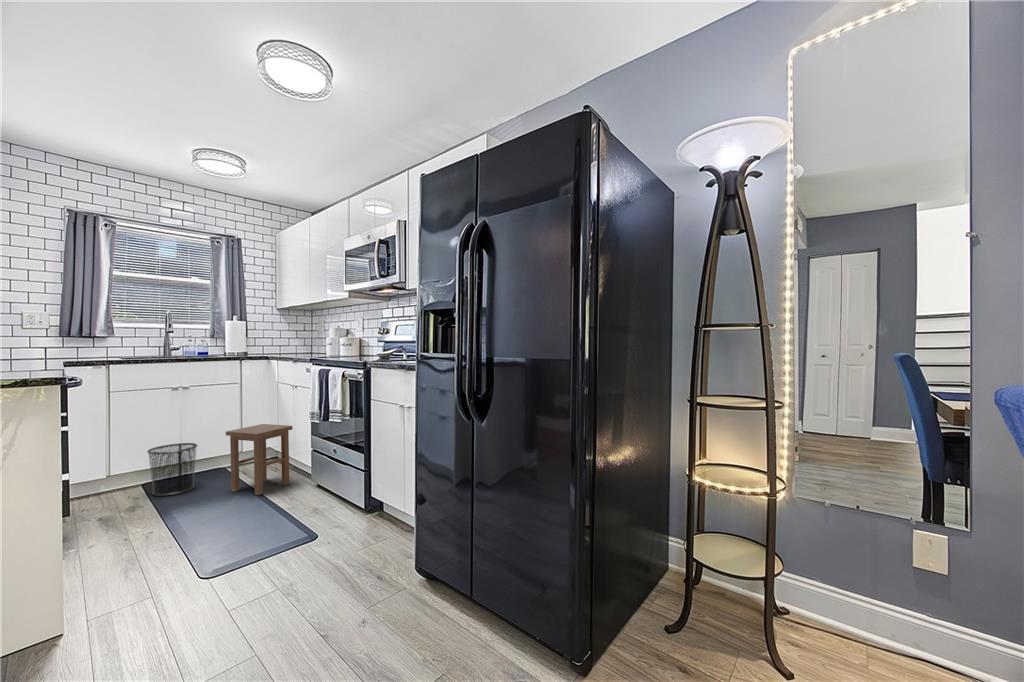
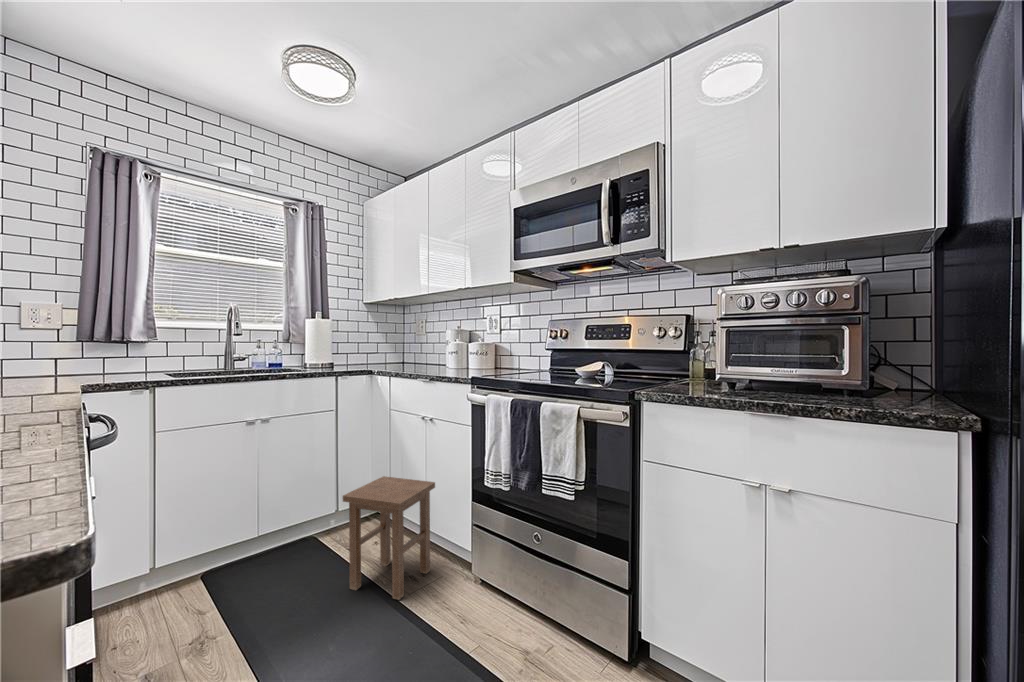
waste bin: present [147,443,197,496] -> none [219,508,292,602]

